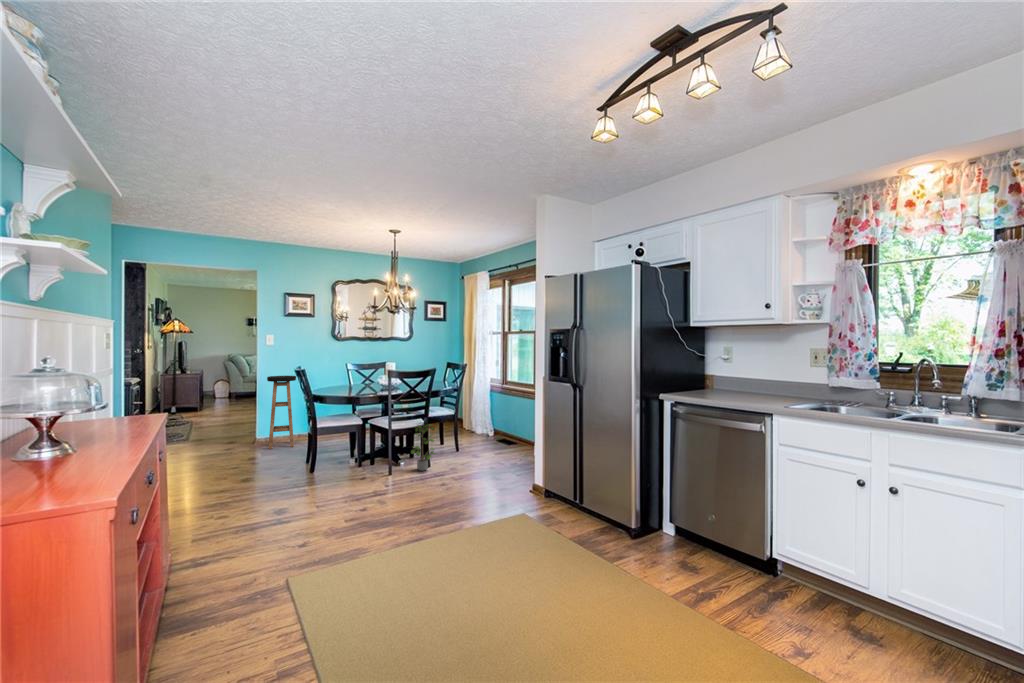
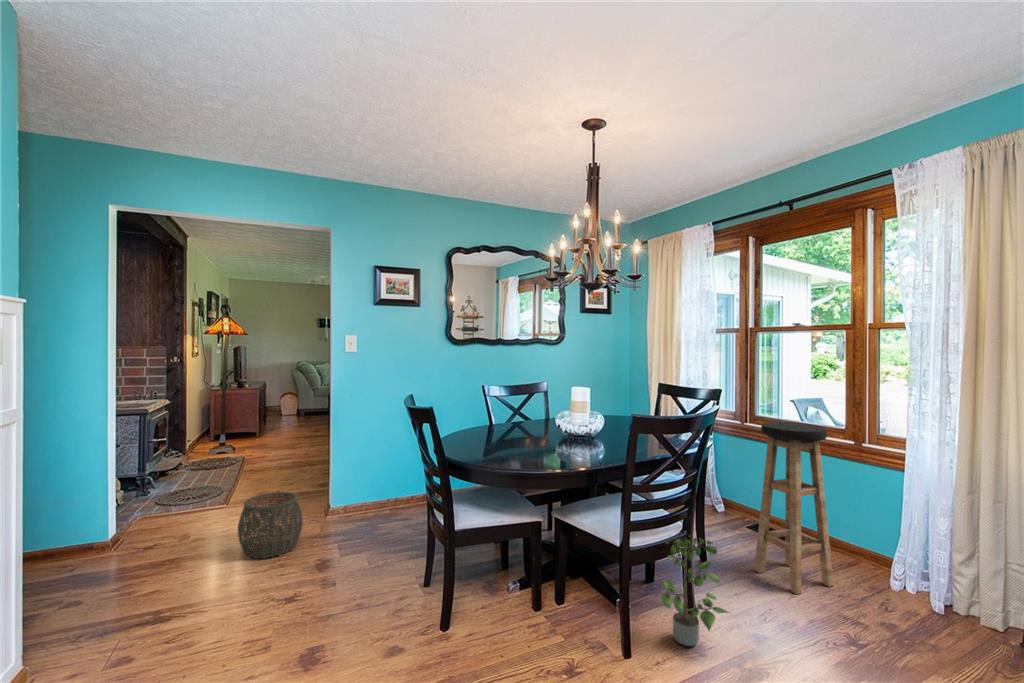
bar stool: present [267,376,296,449] -> present [754,422,834,594]
woven basket: none [201,424,240,457] -> present [238,492,303,559]

